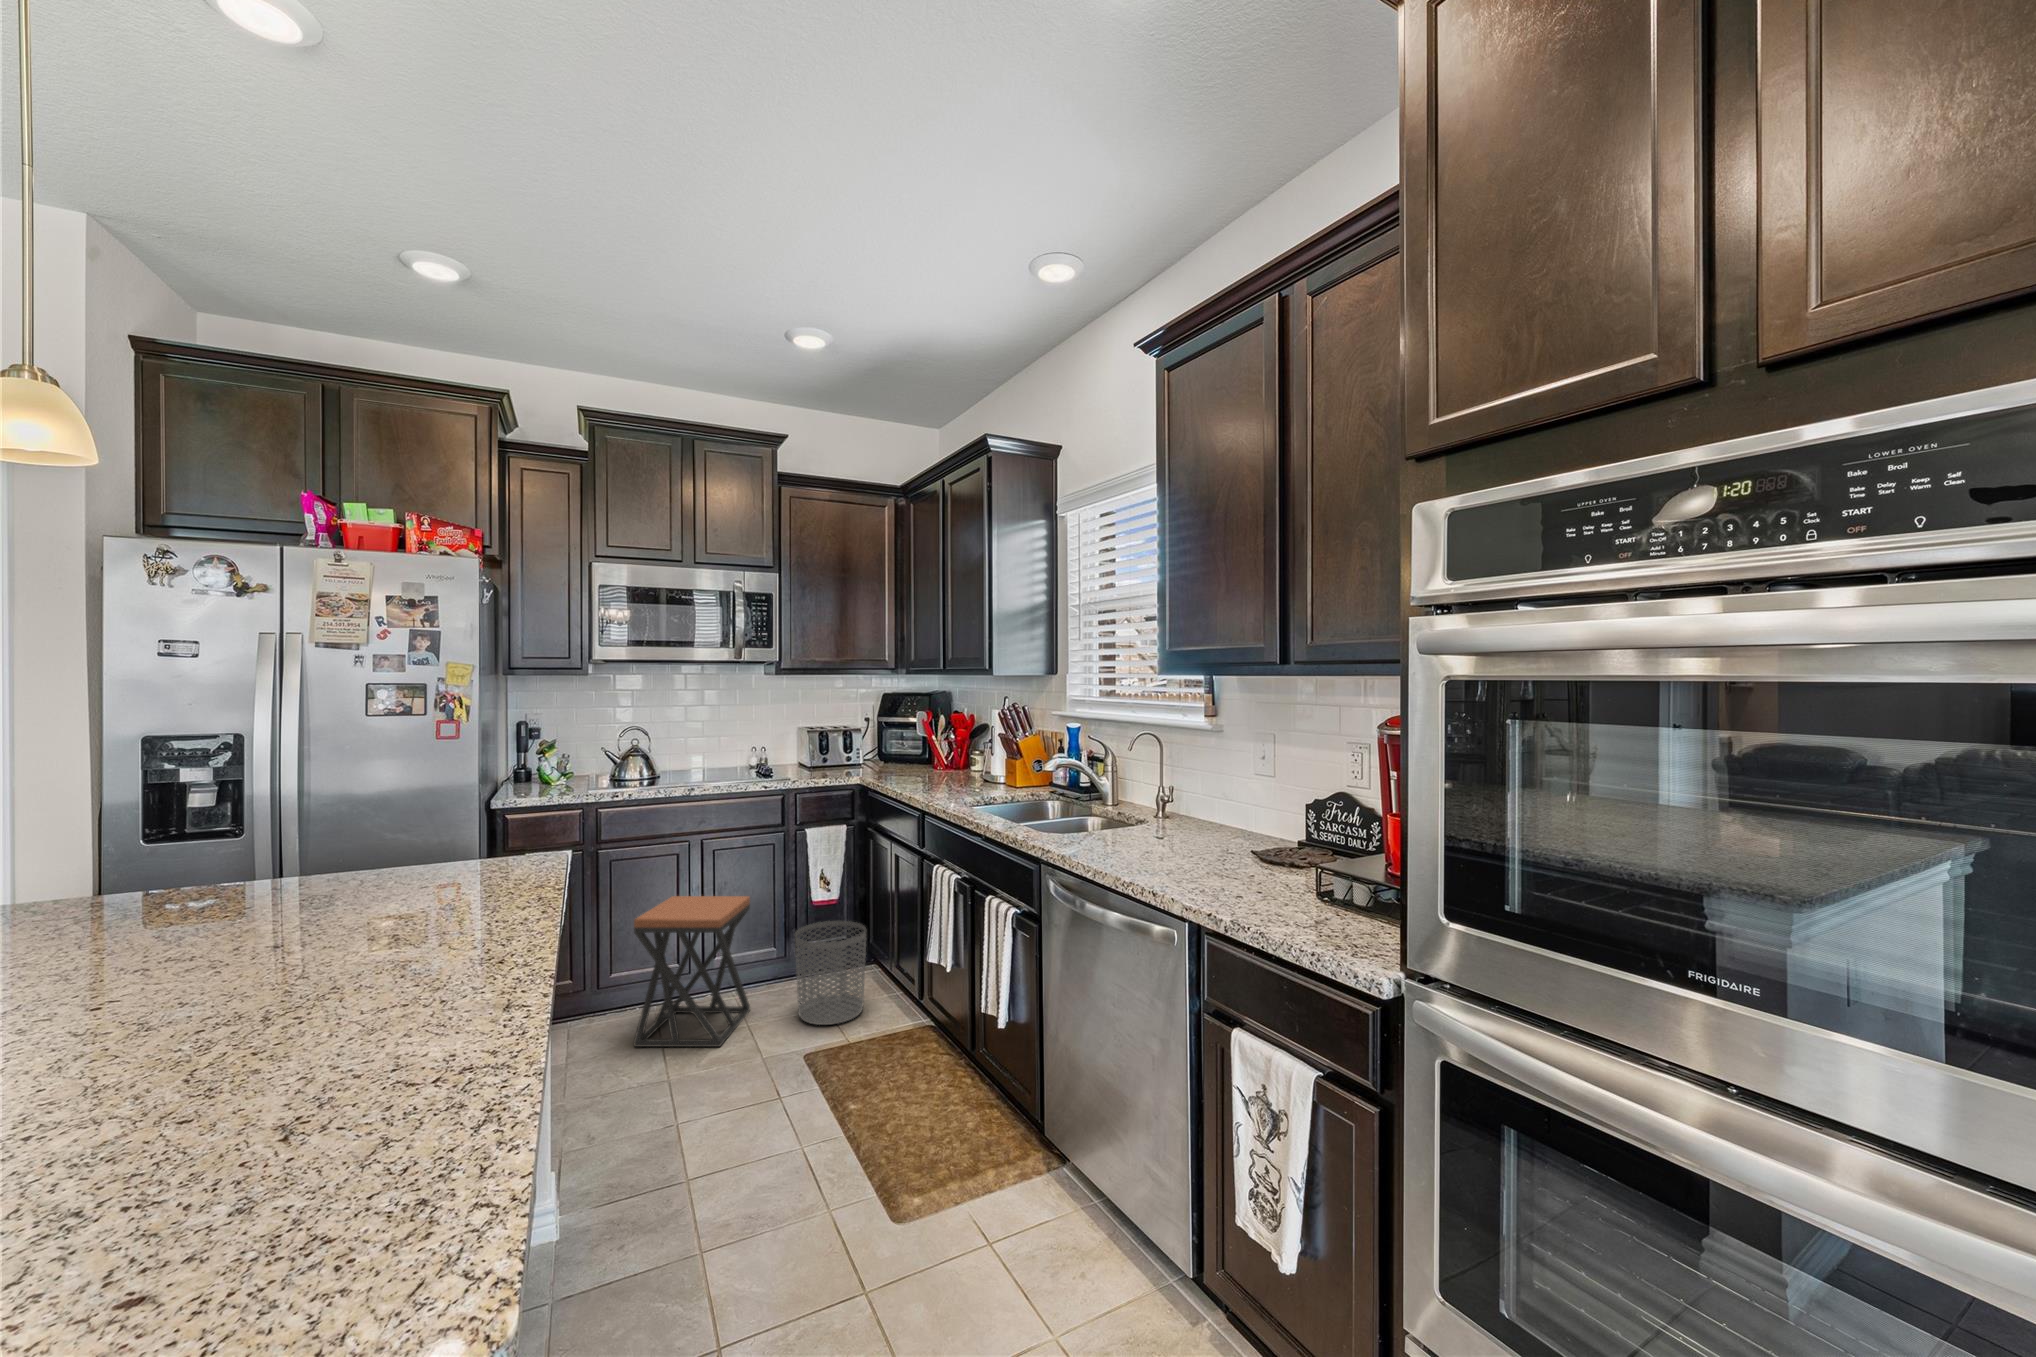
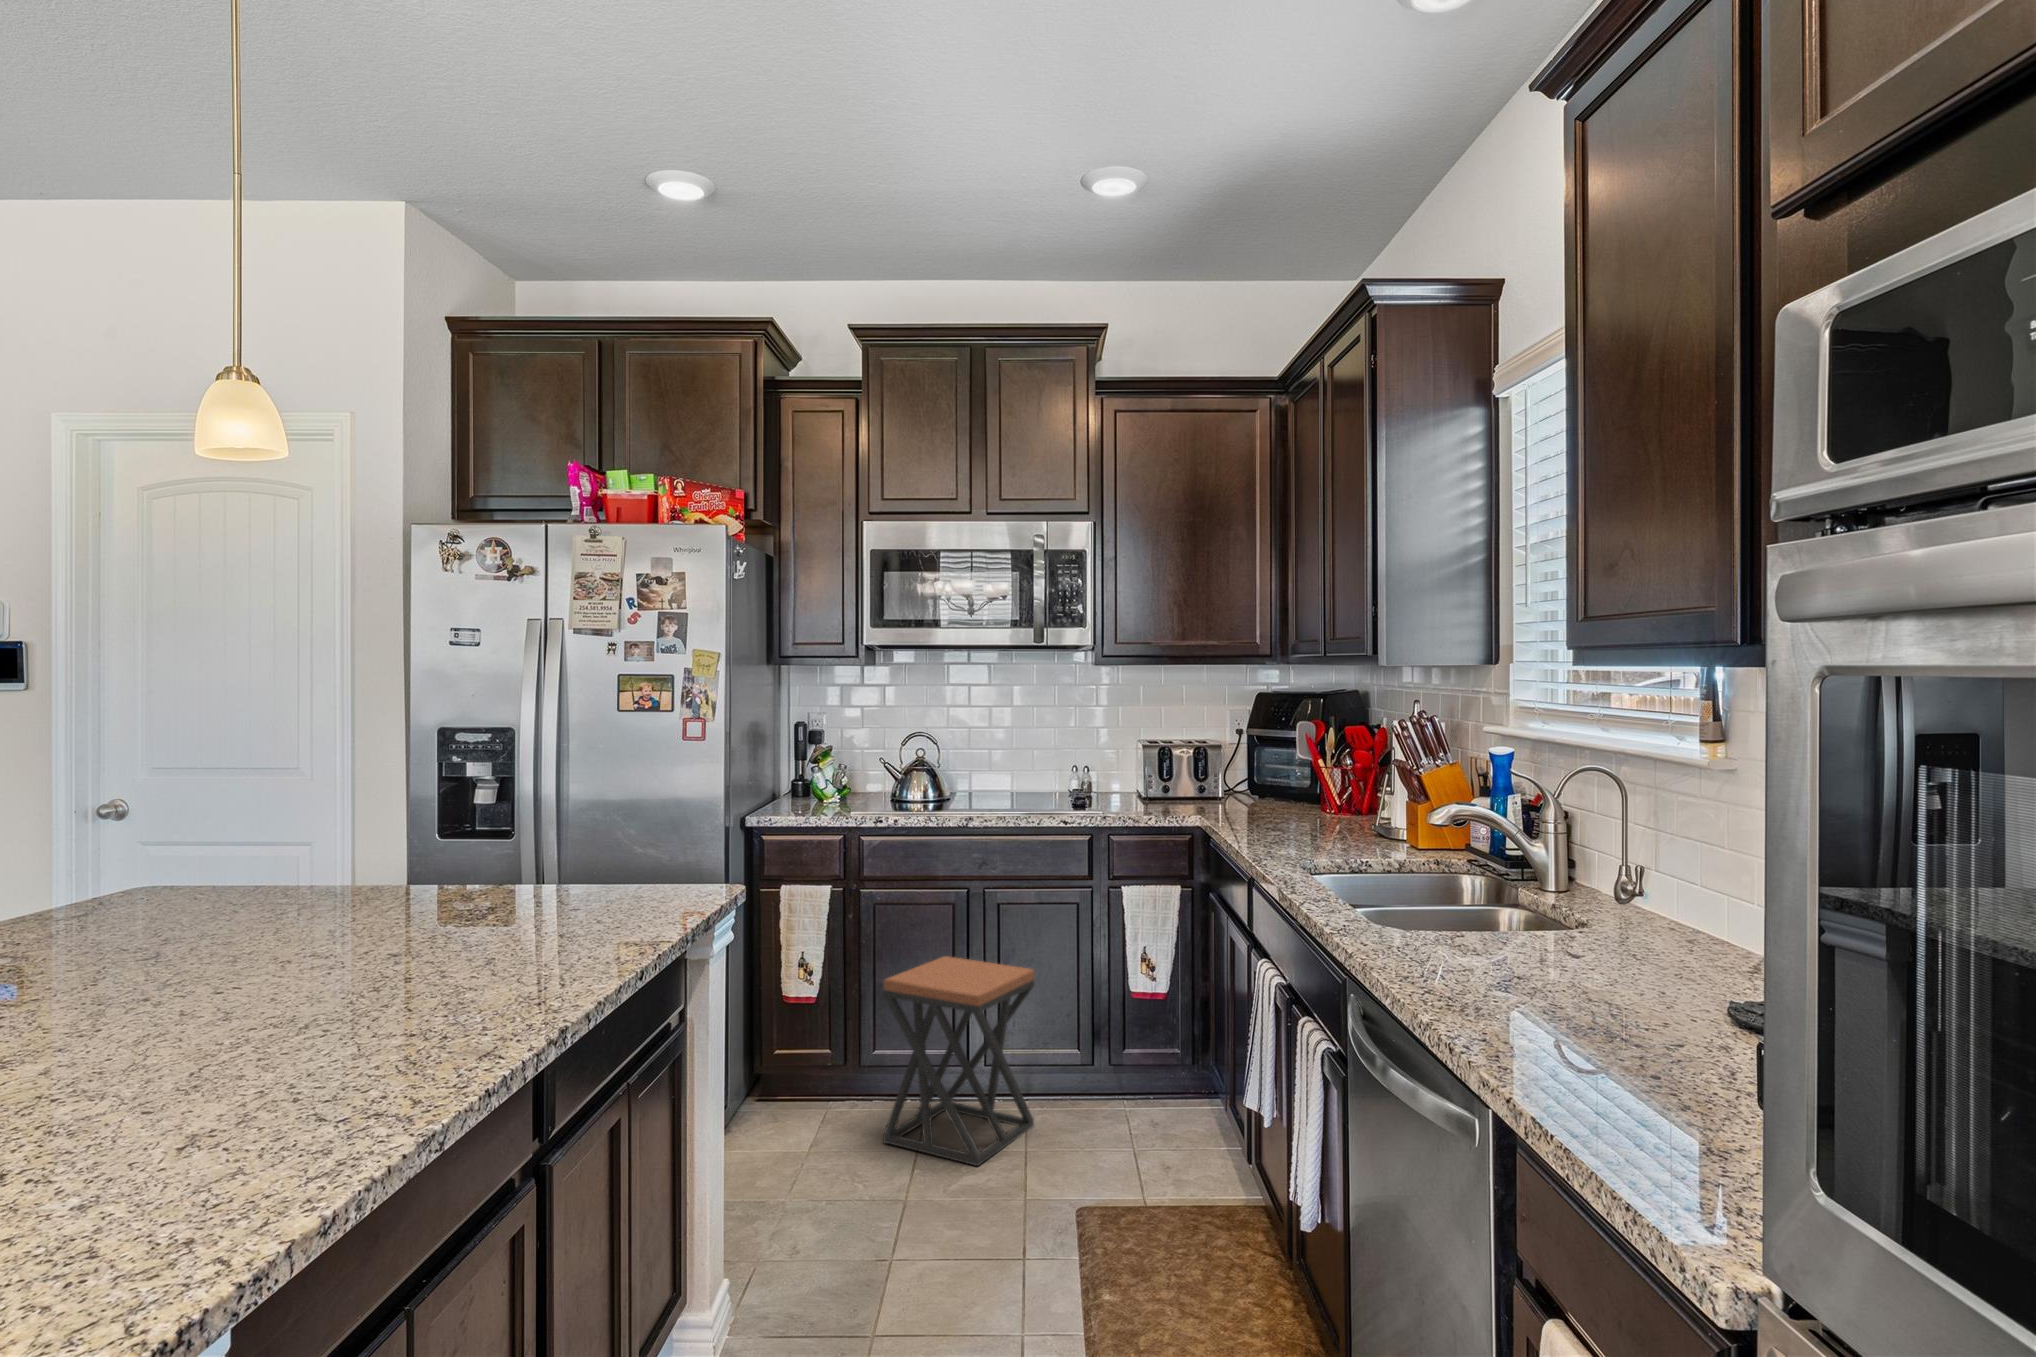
waste bin: present [795,921,866,1025] -> none [1084,1020,1185,1169]

